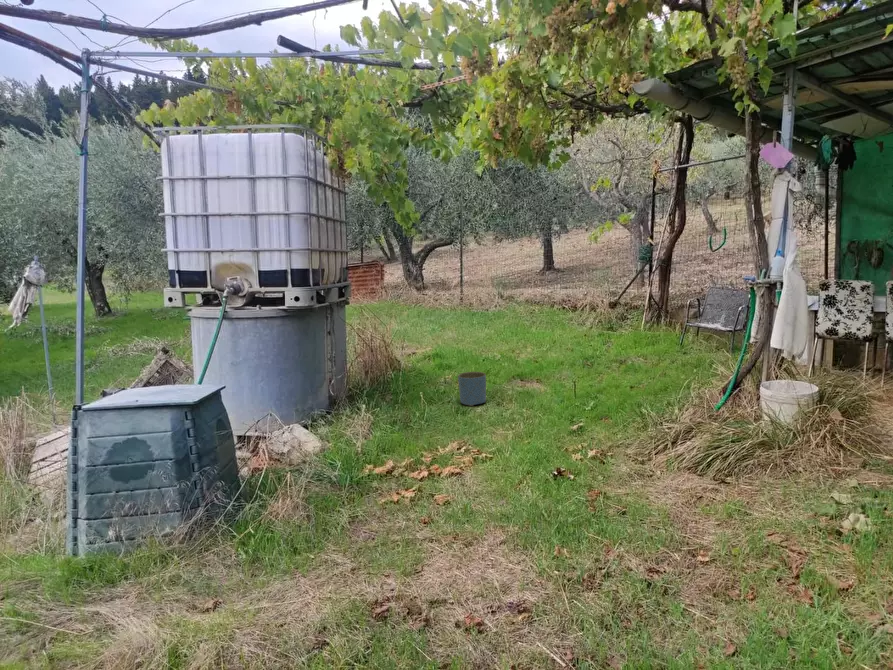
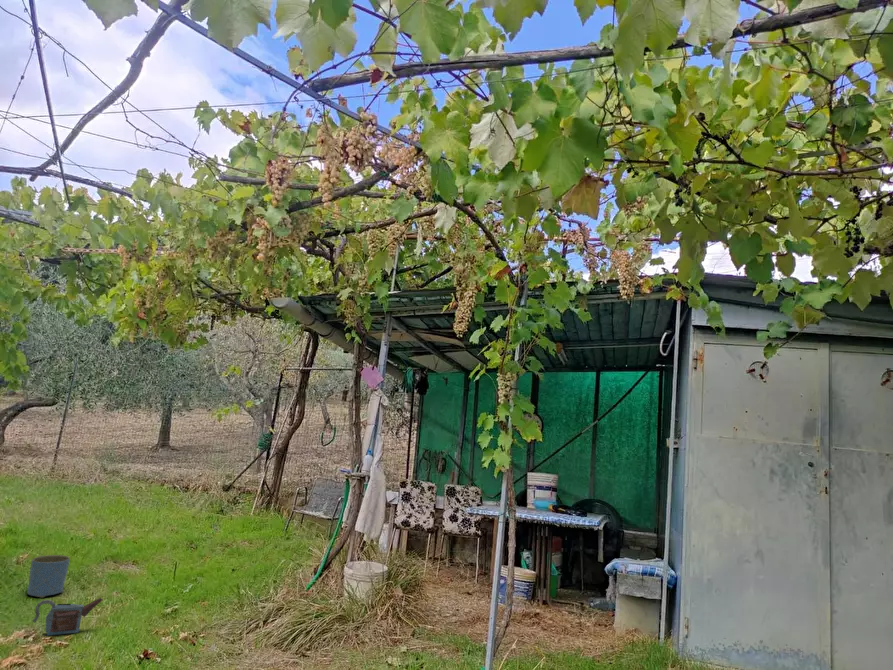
watering can: none [466,410,517,438] -> present [33,598,103,636]

